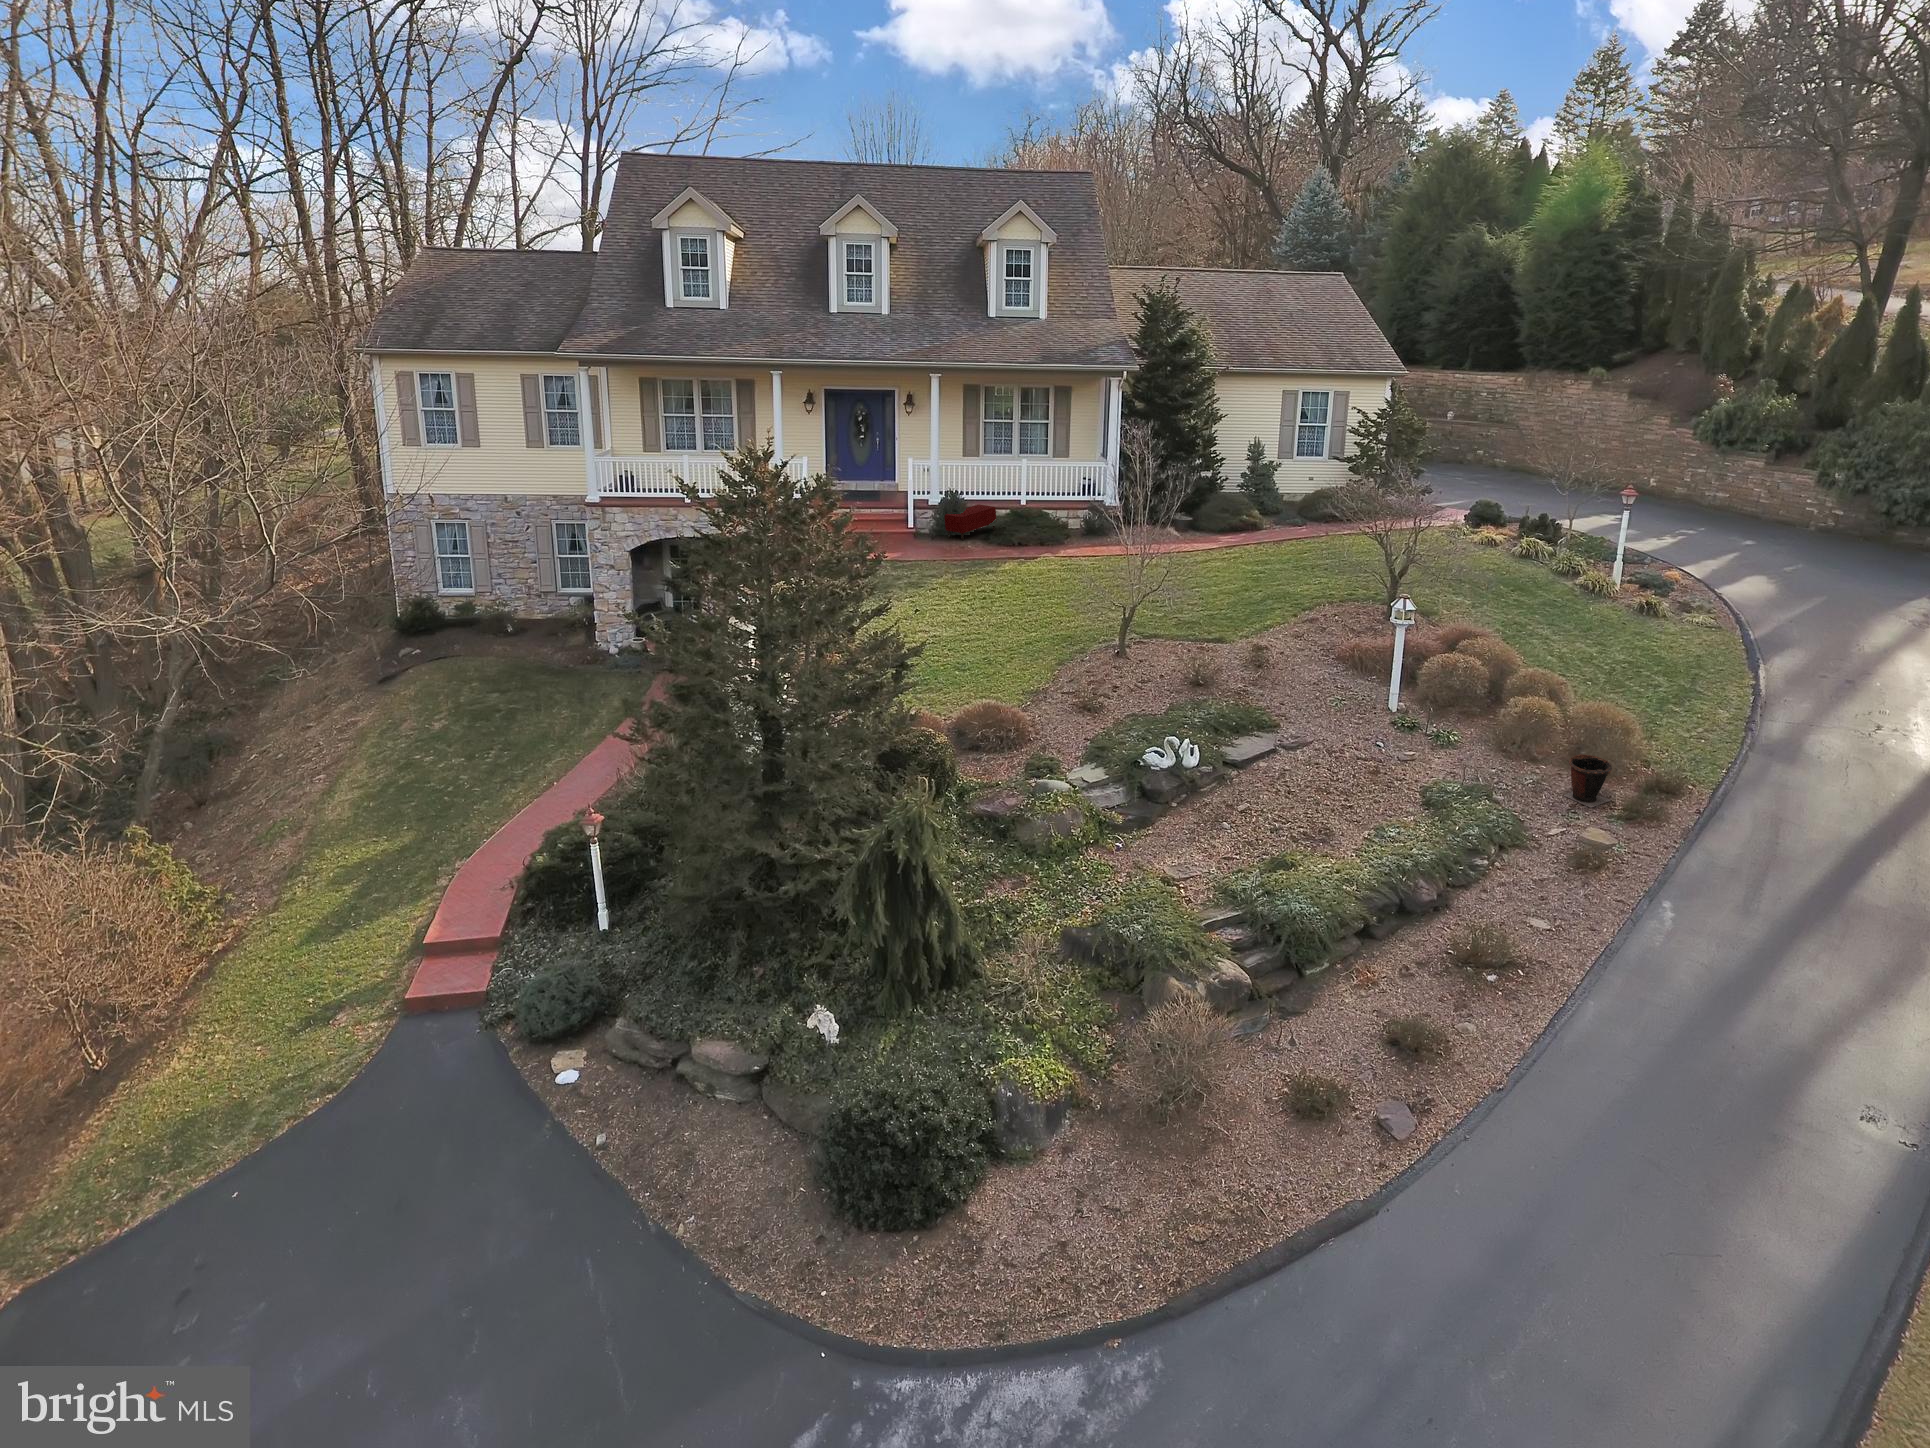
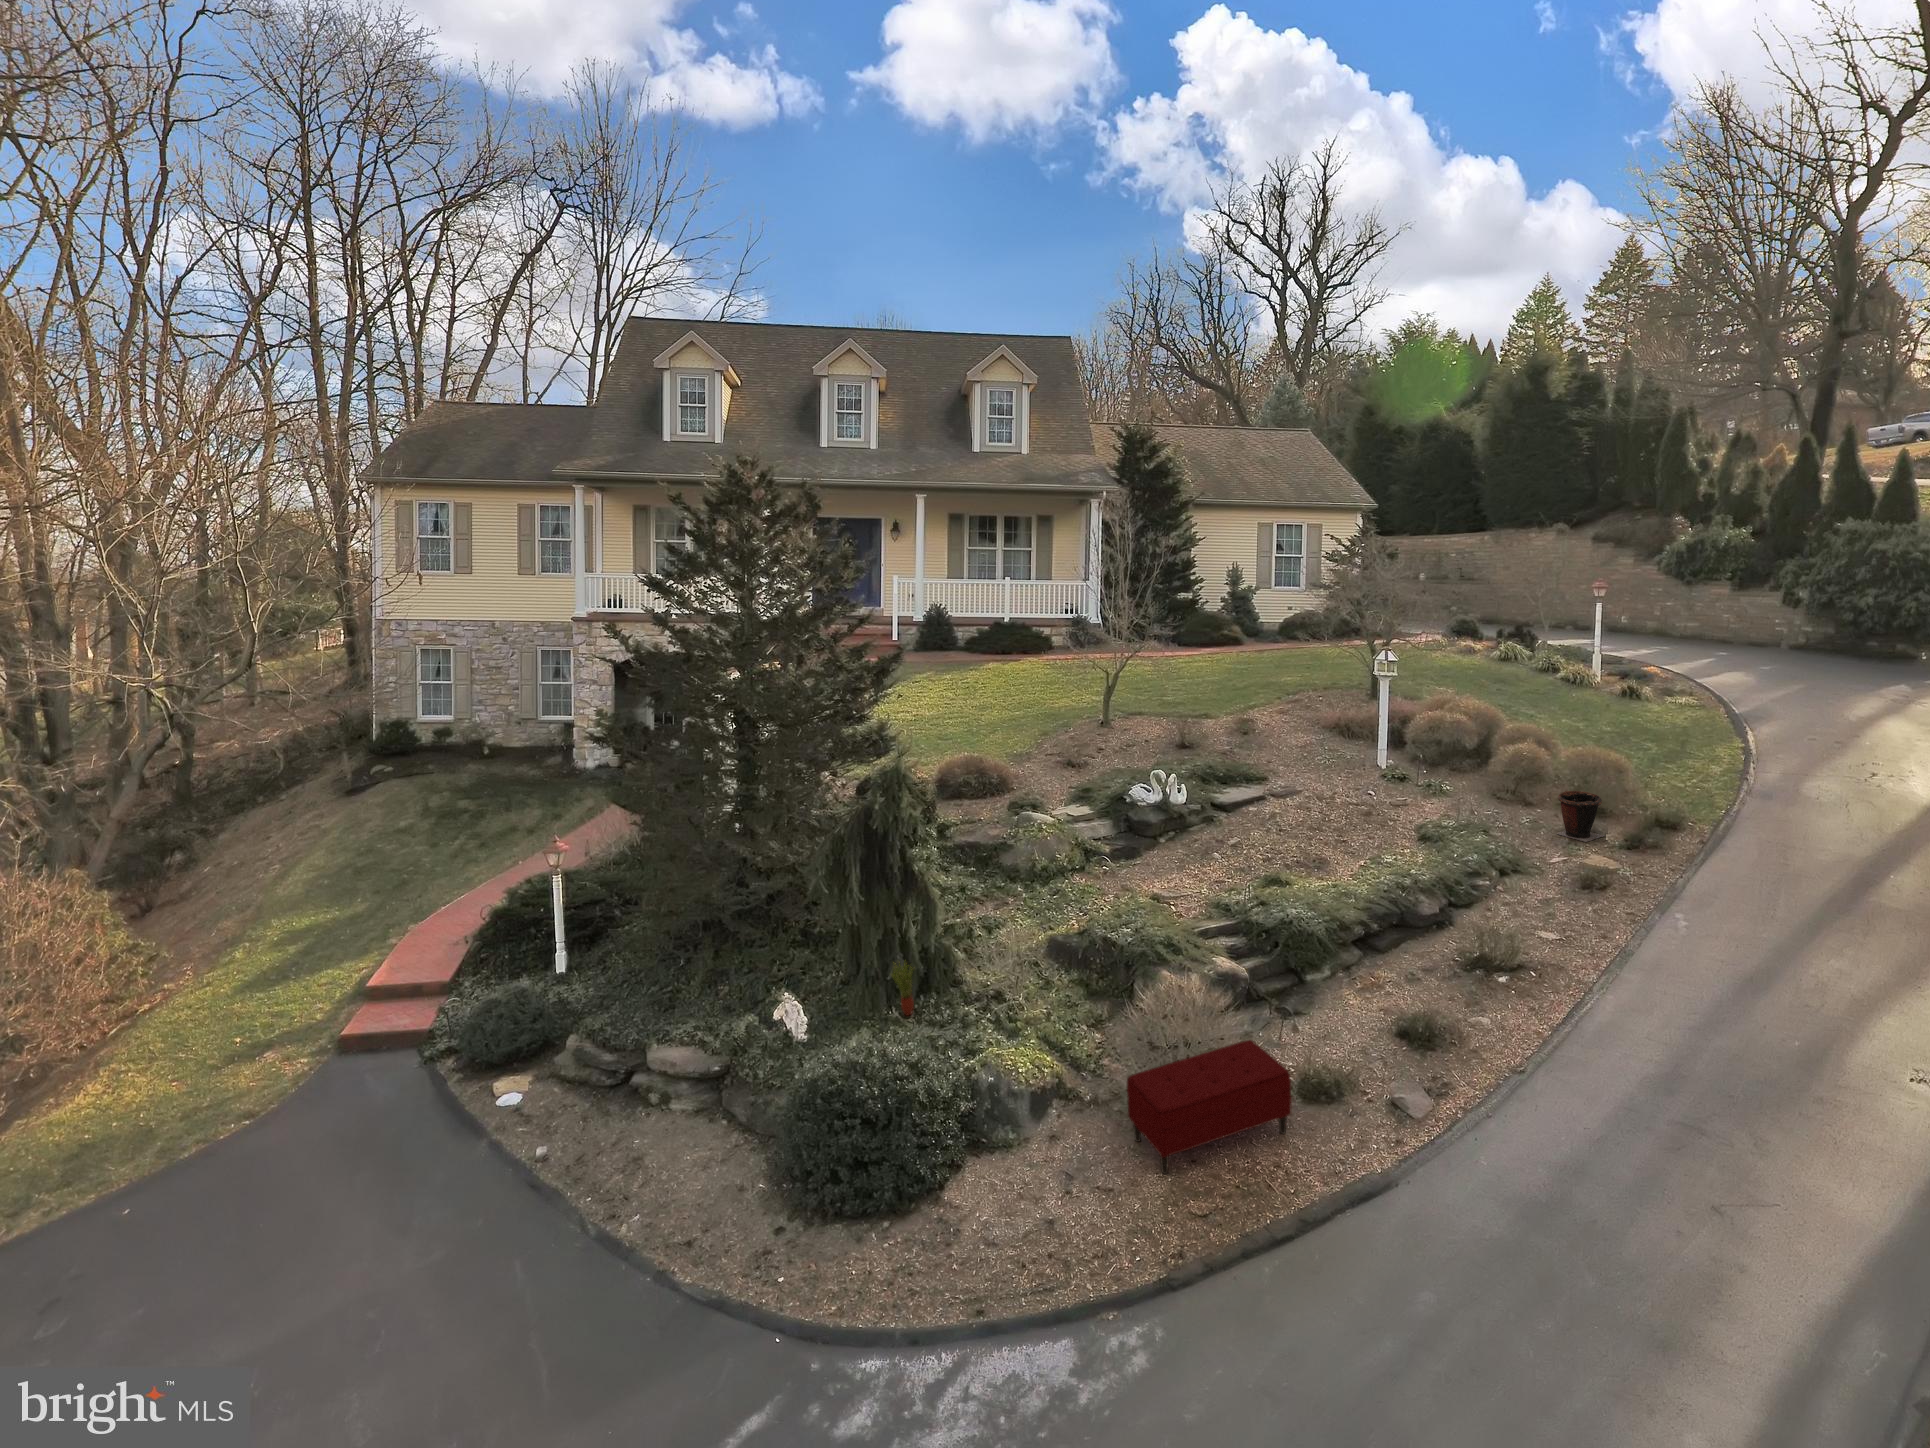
bench: present [945,505,996,540] -> present [1127,1040,1291,1174]
potted plant: none [916,972,940,1019] -> present [891,962,914,1015]

